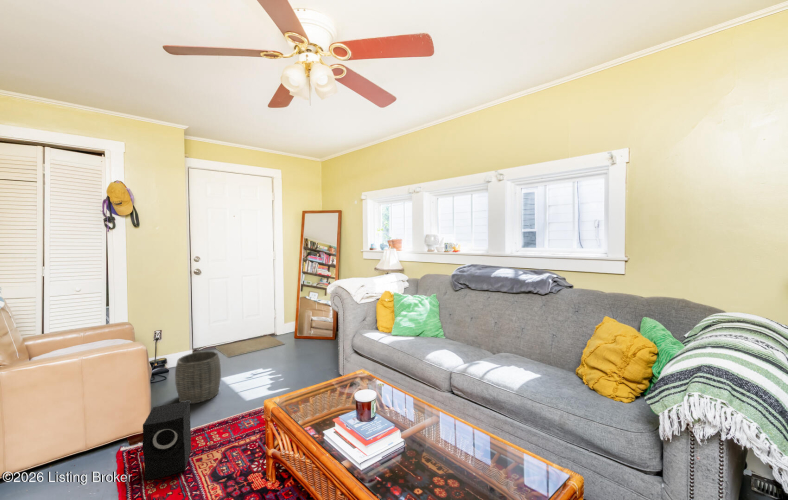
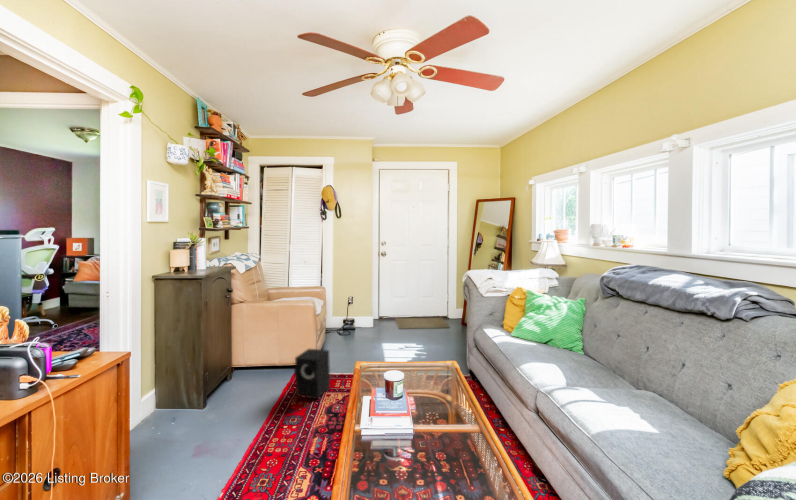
woven basket: present [175,351,221,404] -> none [344,318,375,357]

